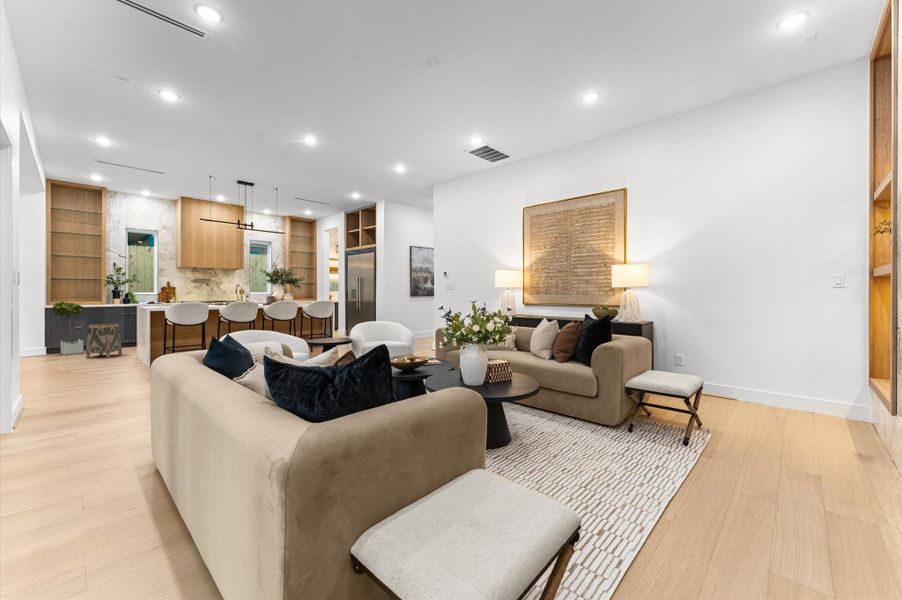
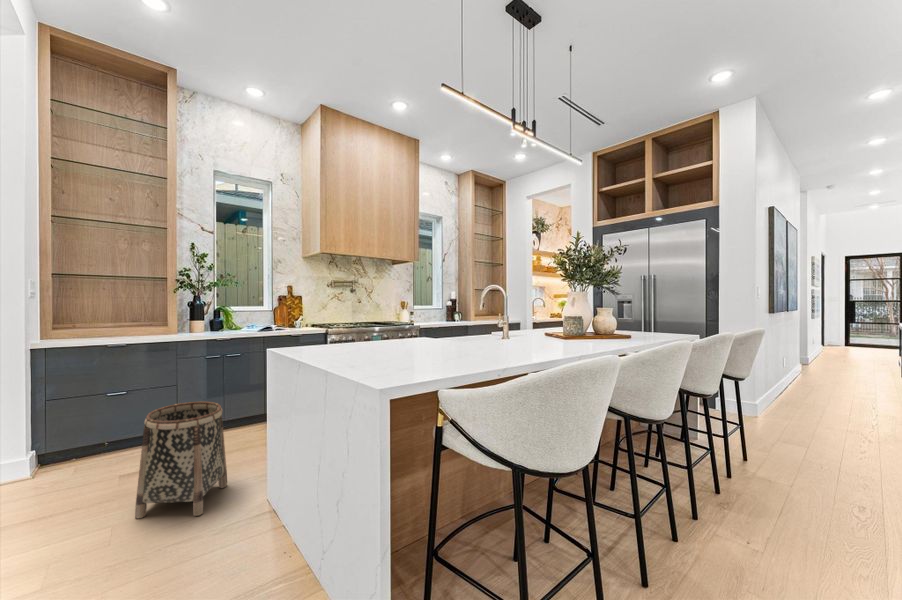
potted tree: present [52,301,84,355] -> none [45,339,129,487]

